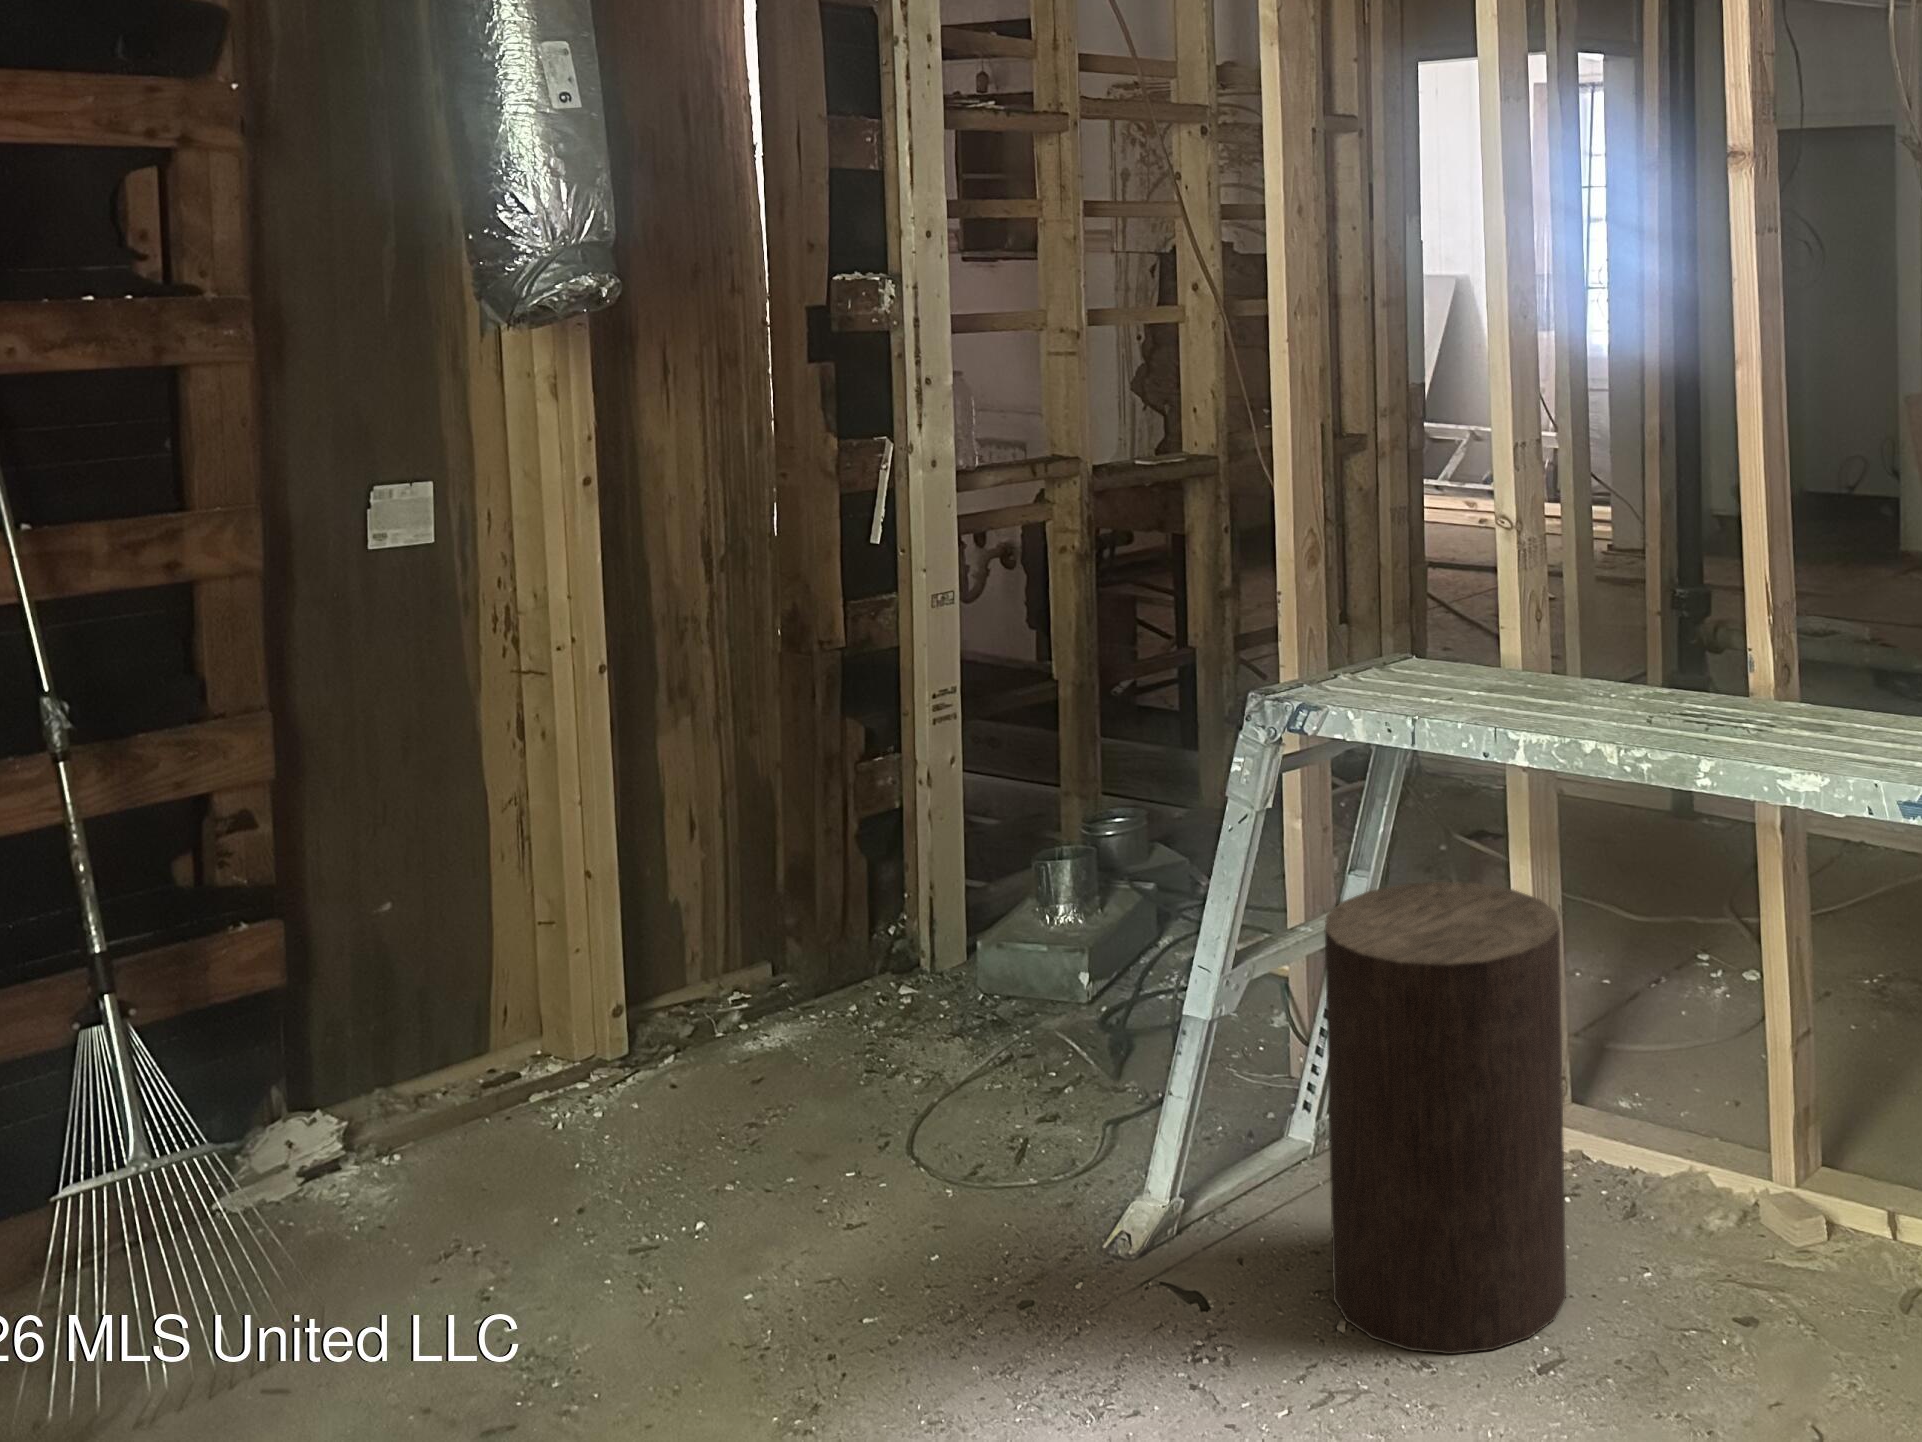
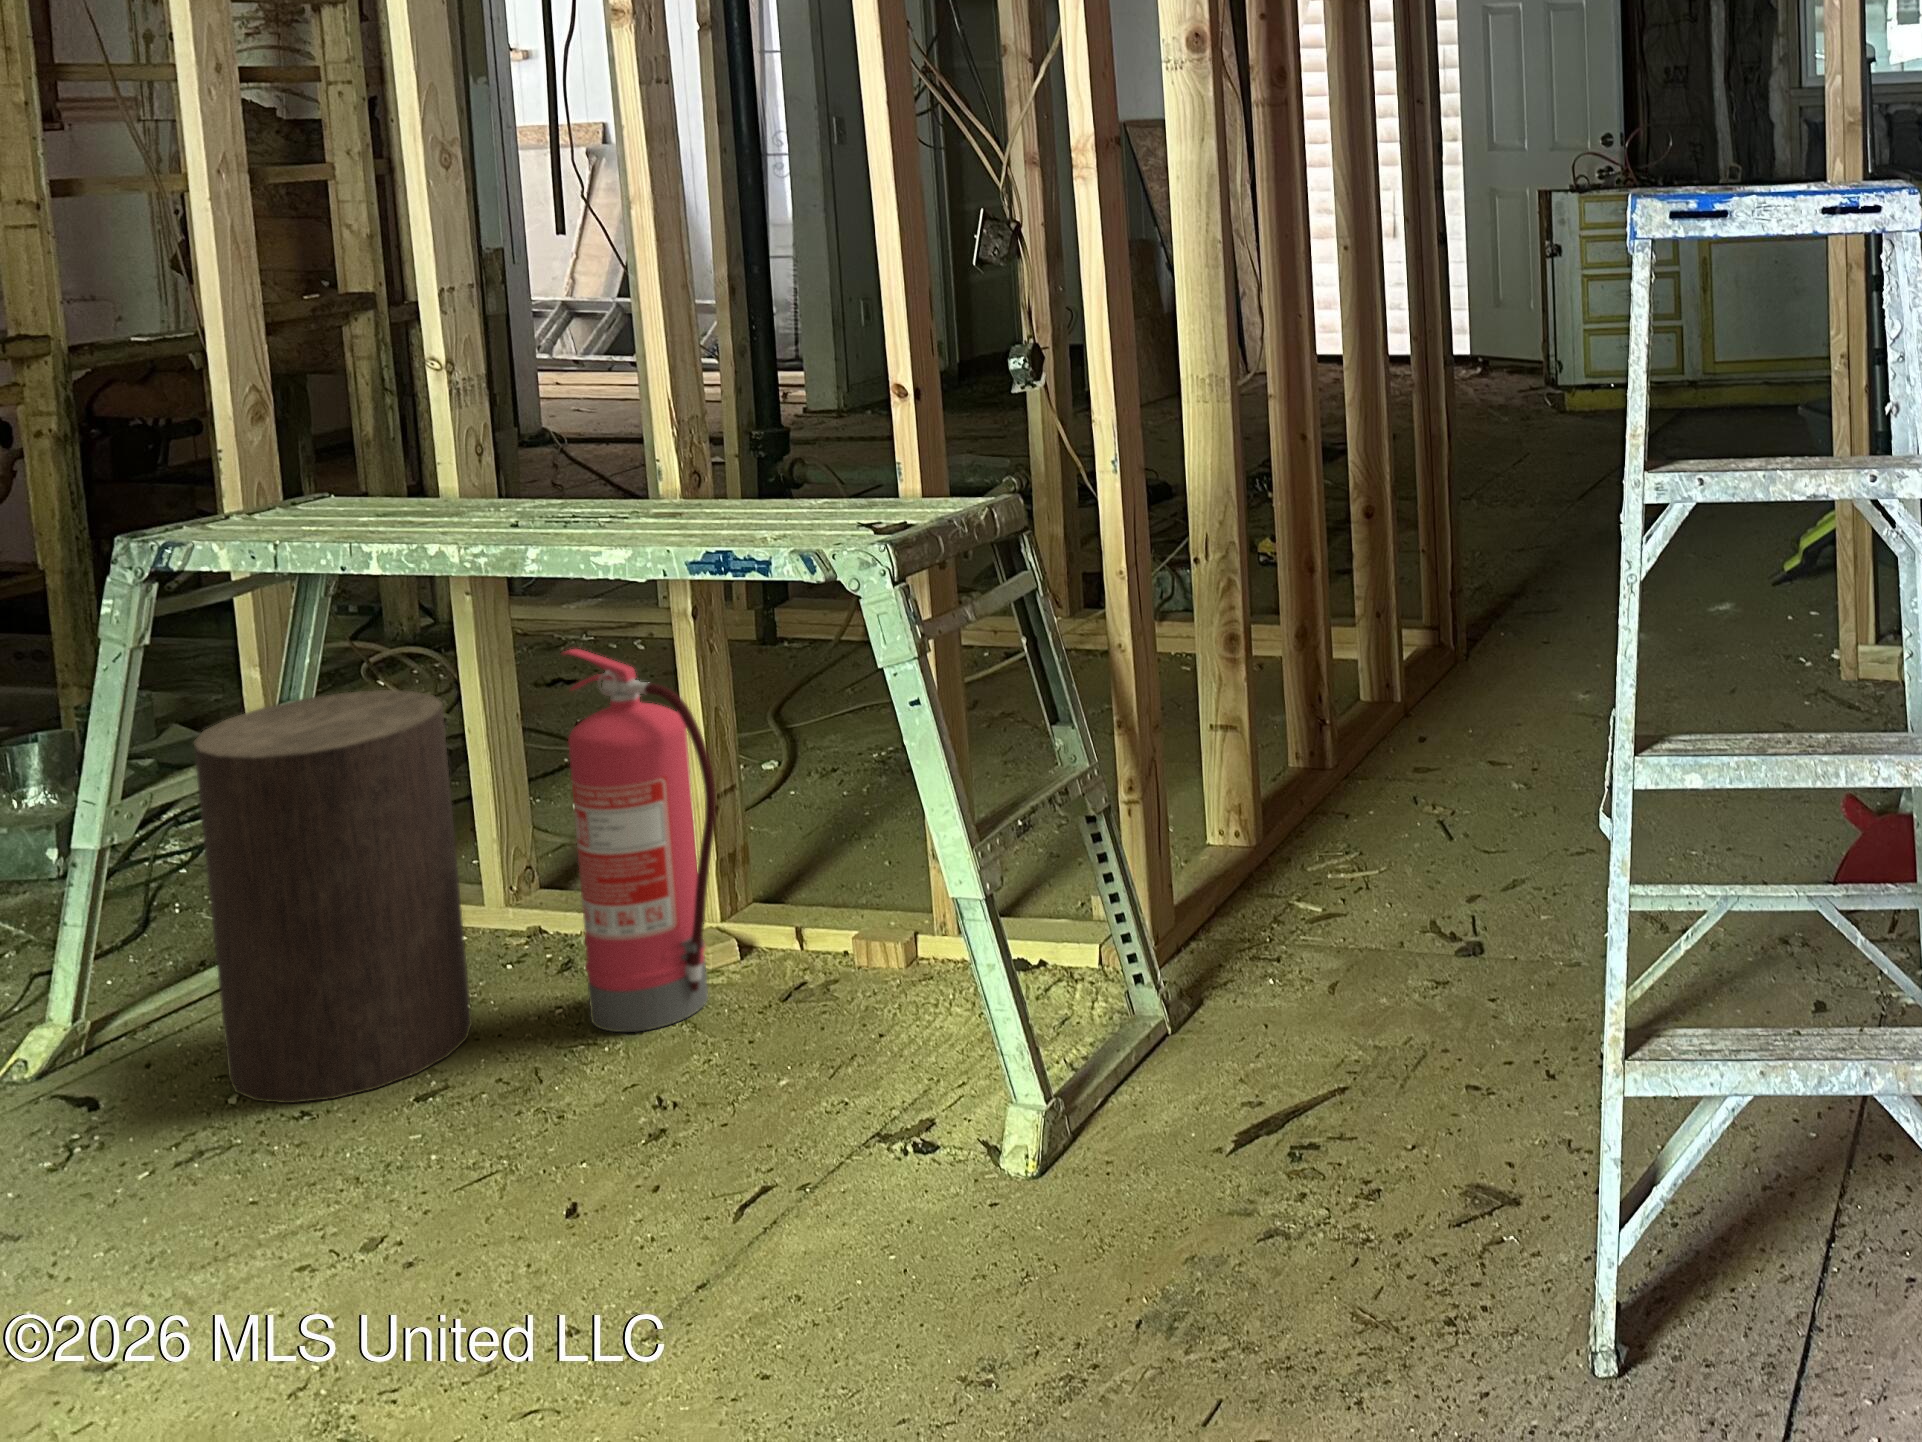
fire extinguisher: none [1676,864,1861,1329] -> present [563,649,716,1032]

